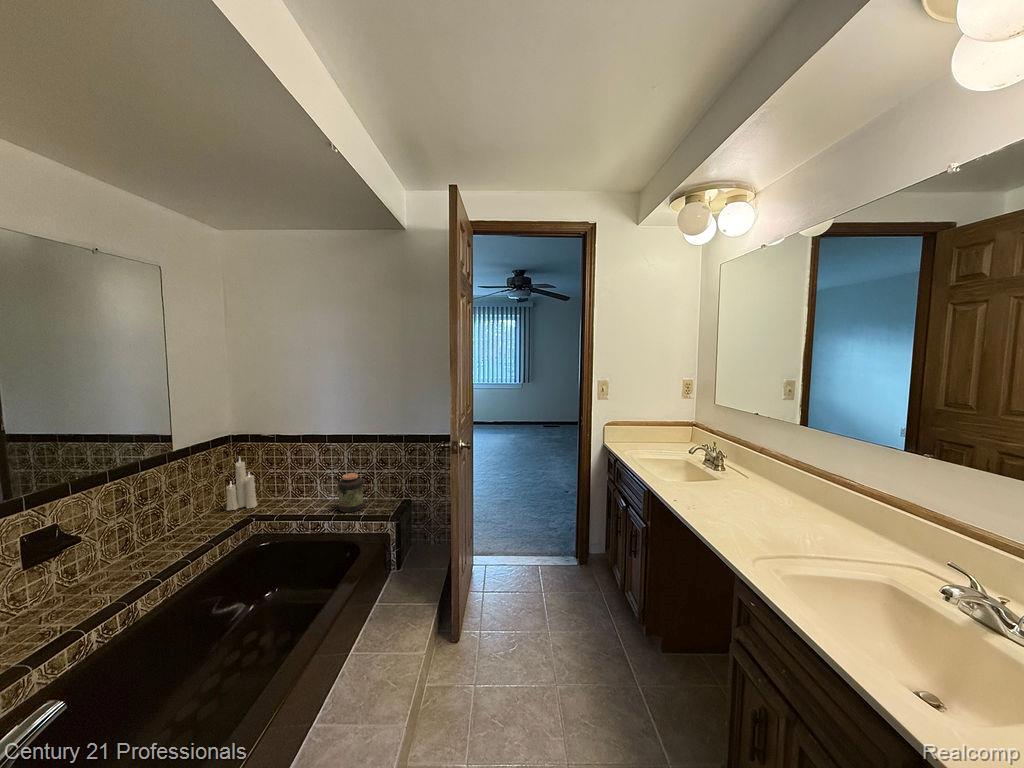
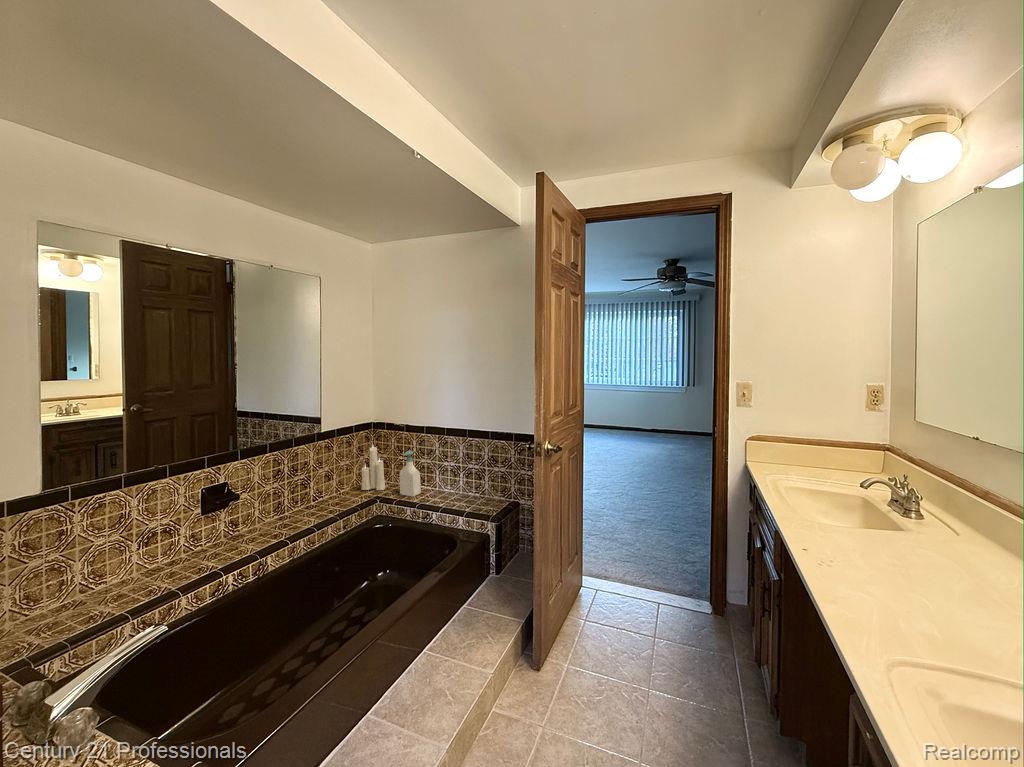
soap bottle: none [278,462,303,509] -> present [400,451,421,497]
jar: present [338,473,363,512] -> none [448,467,471,506]

